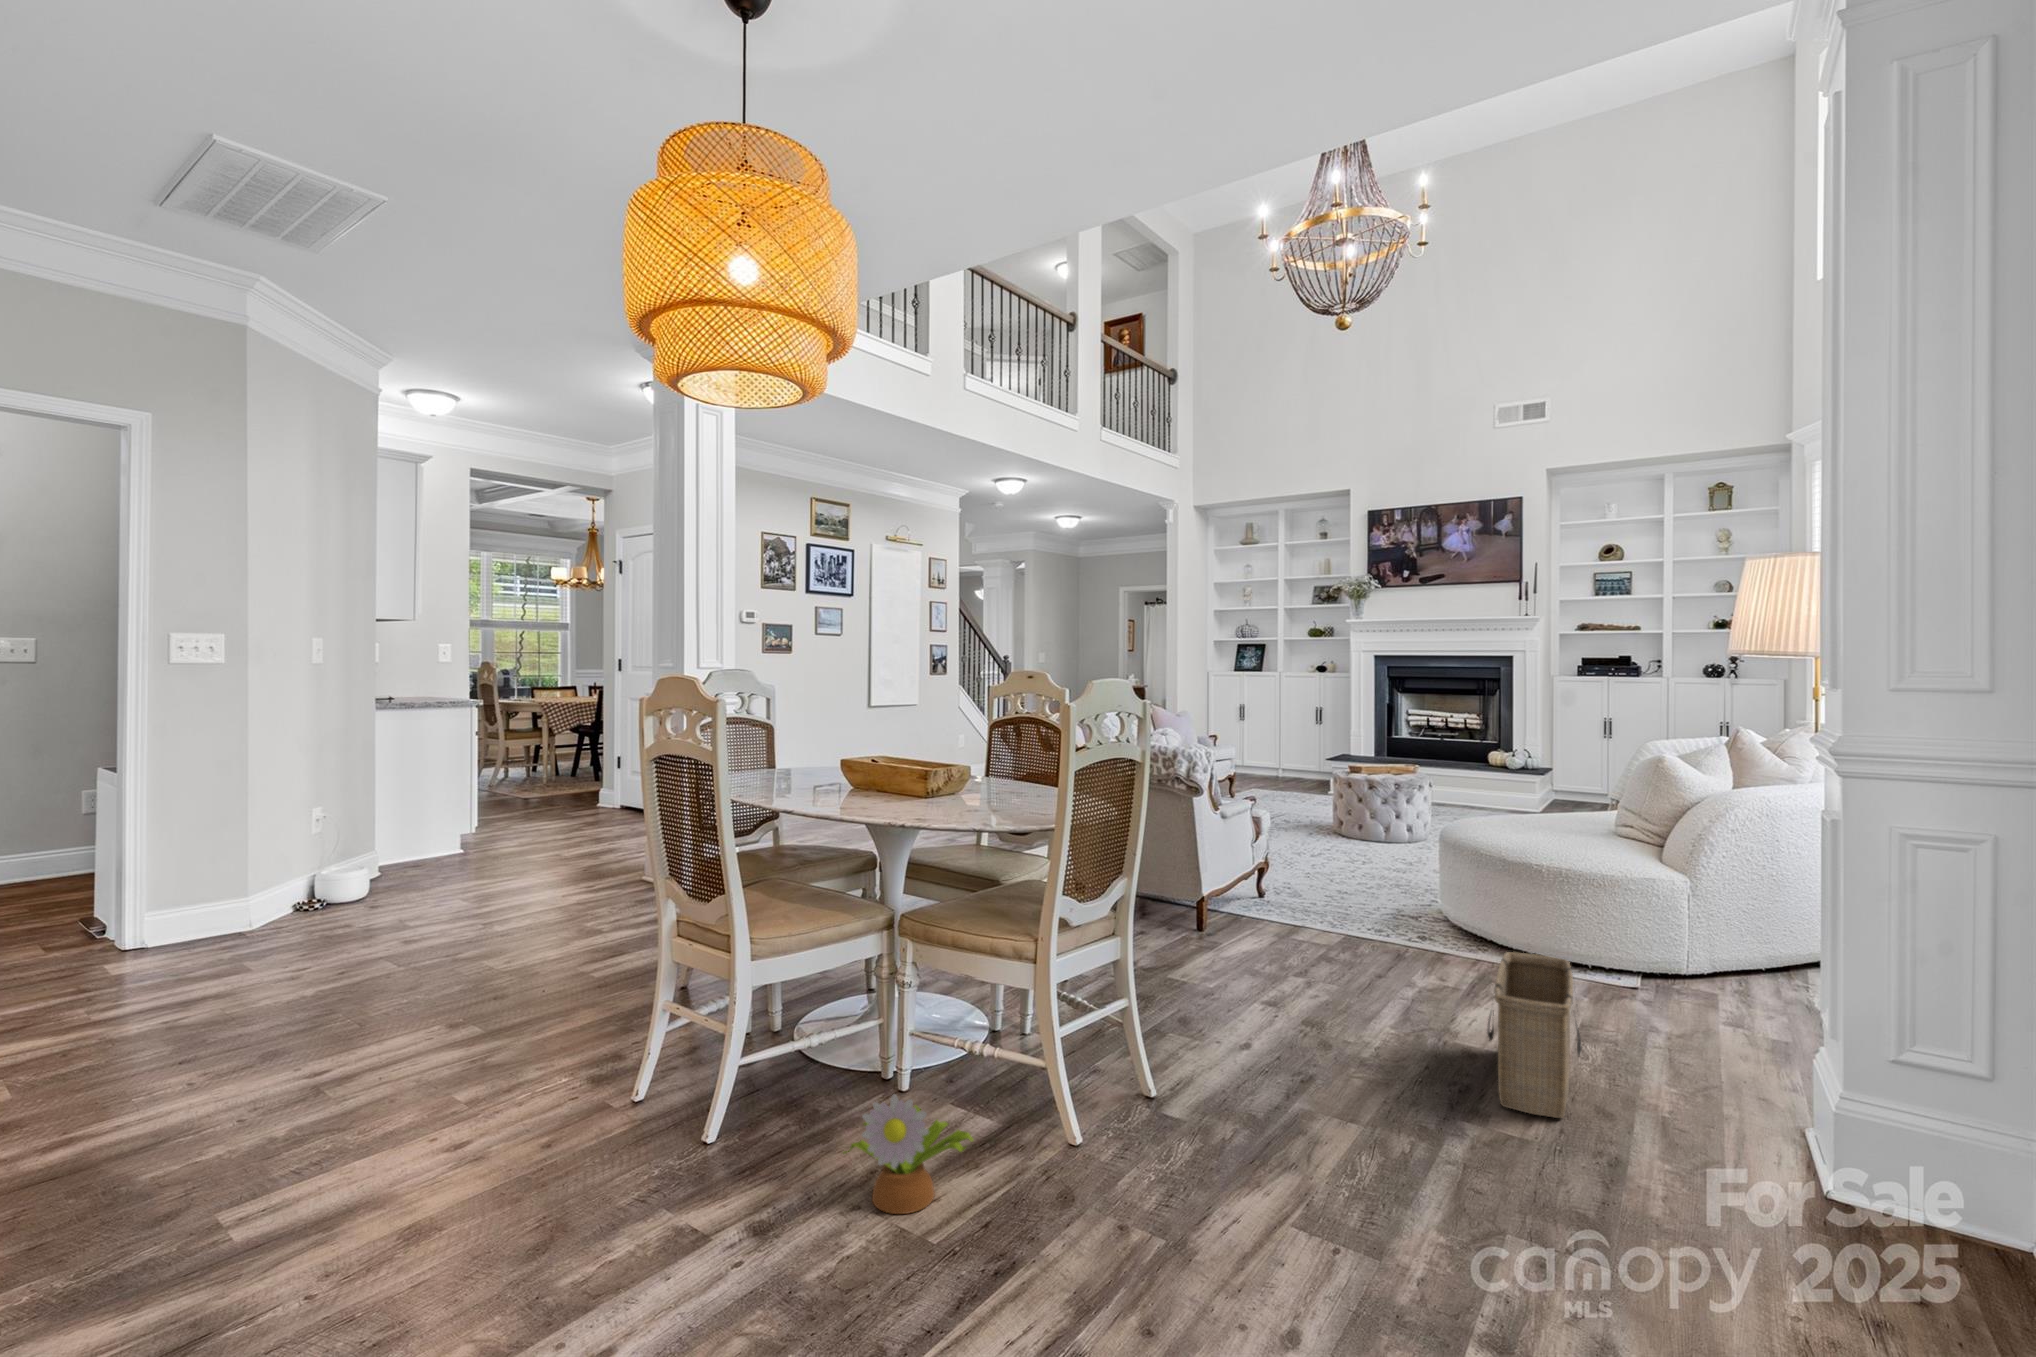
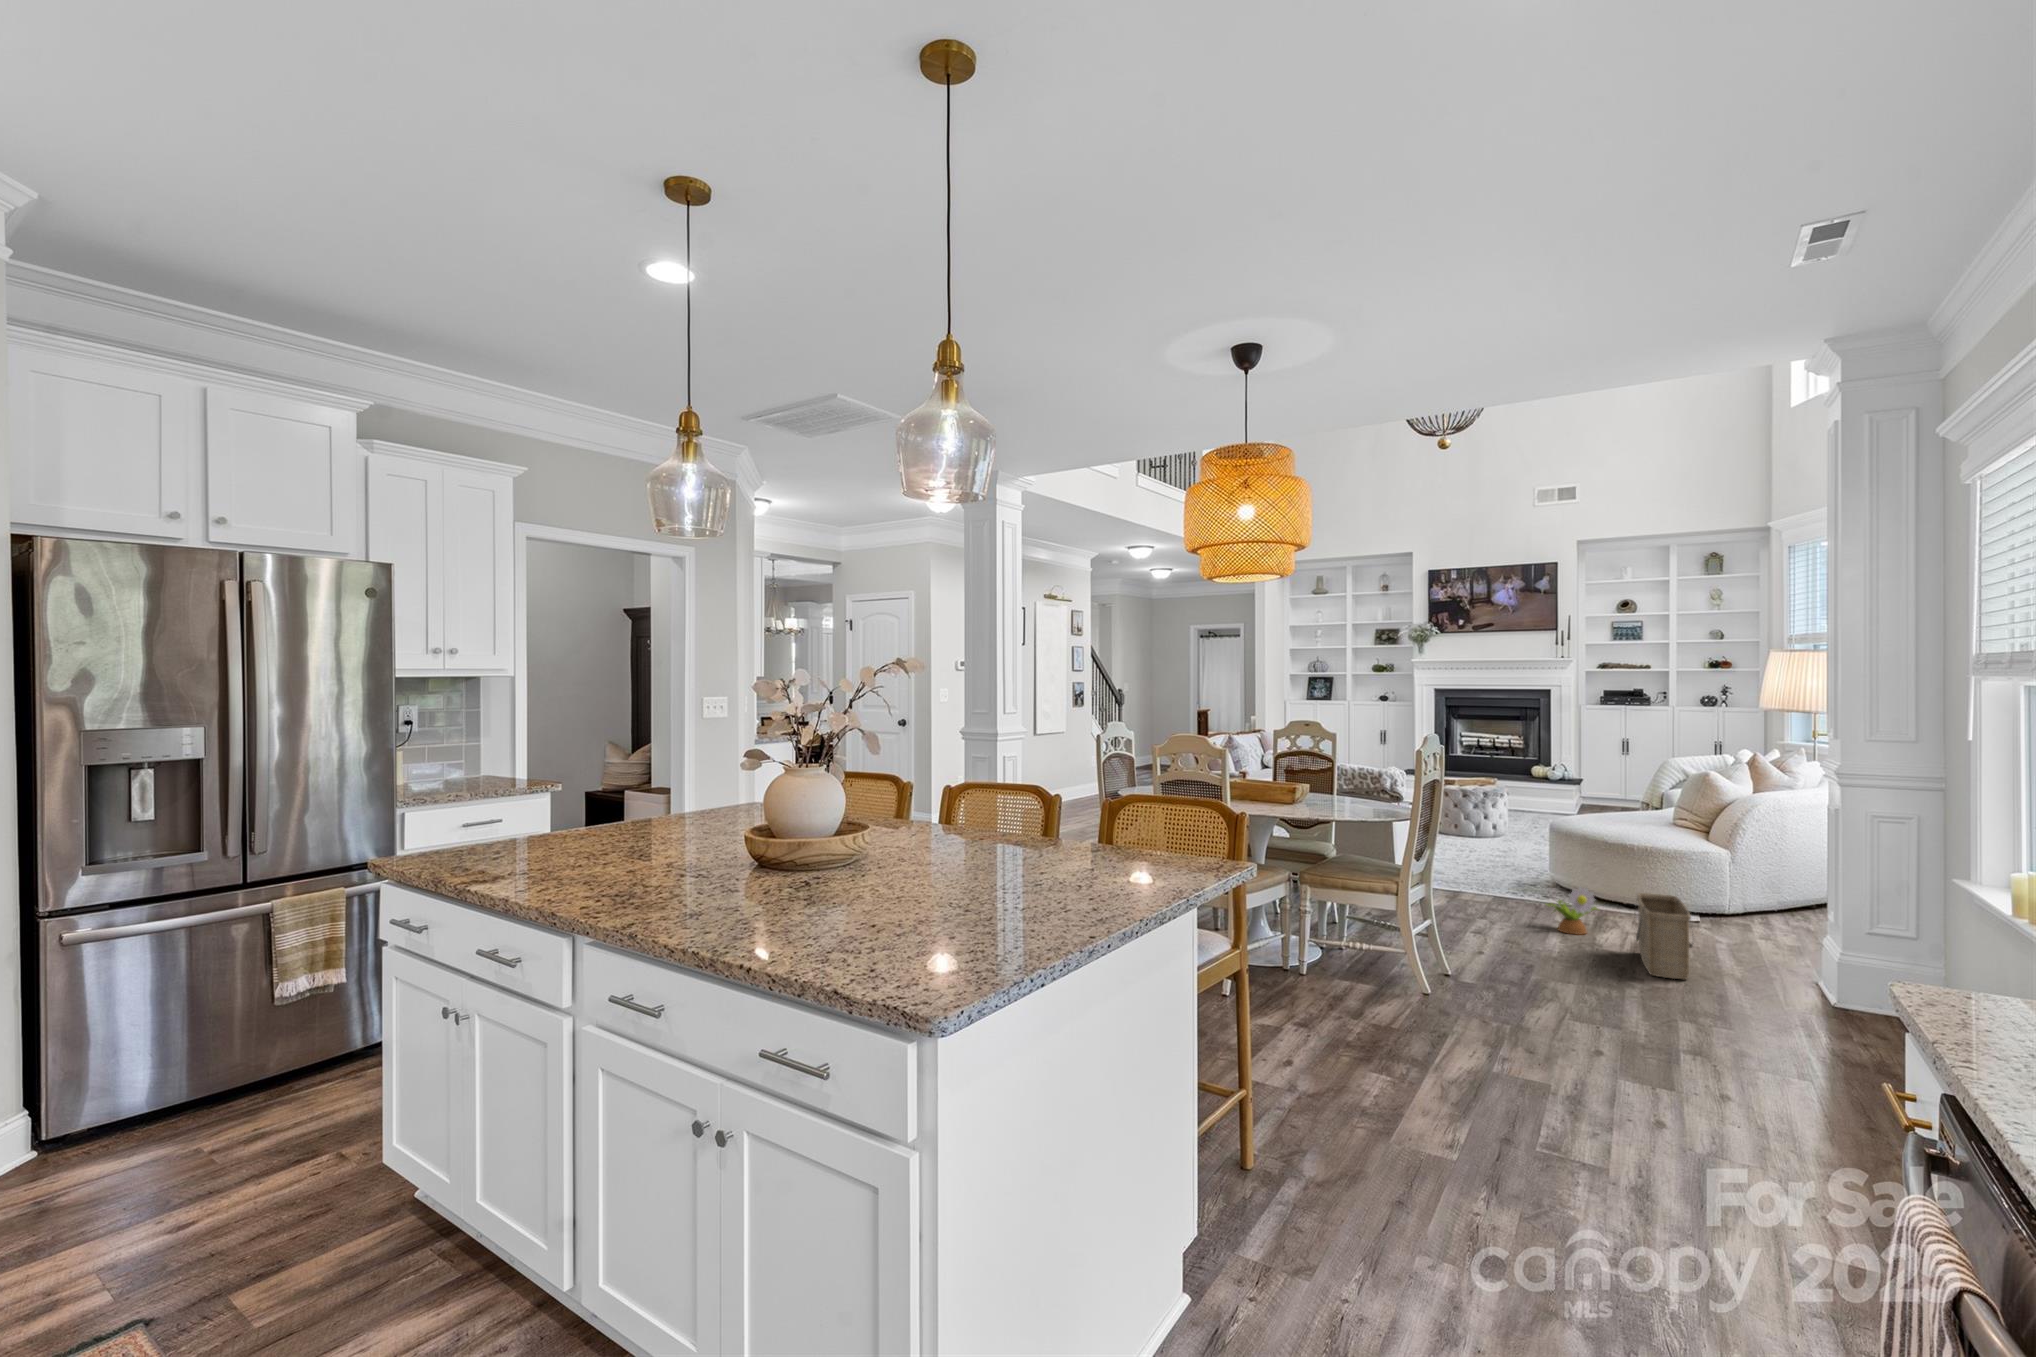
decorative plant: present [843,1094,973,1214] -> present [1546,887,1597,935]

